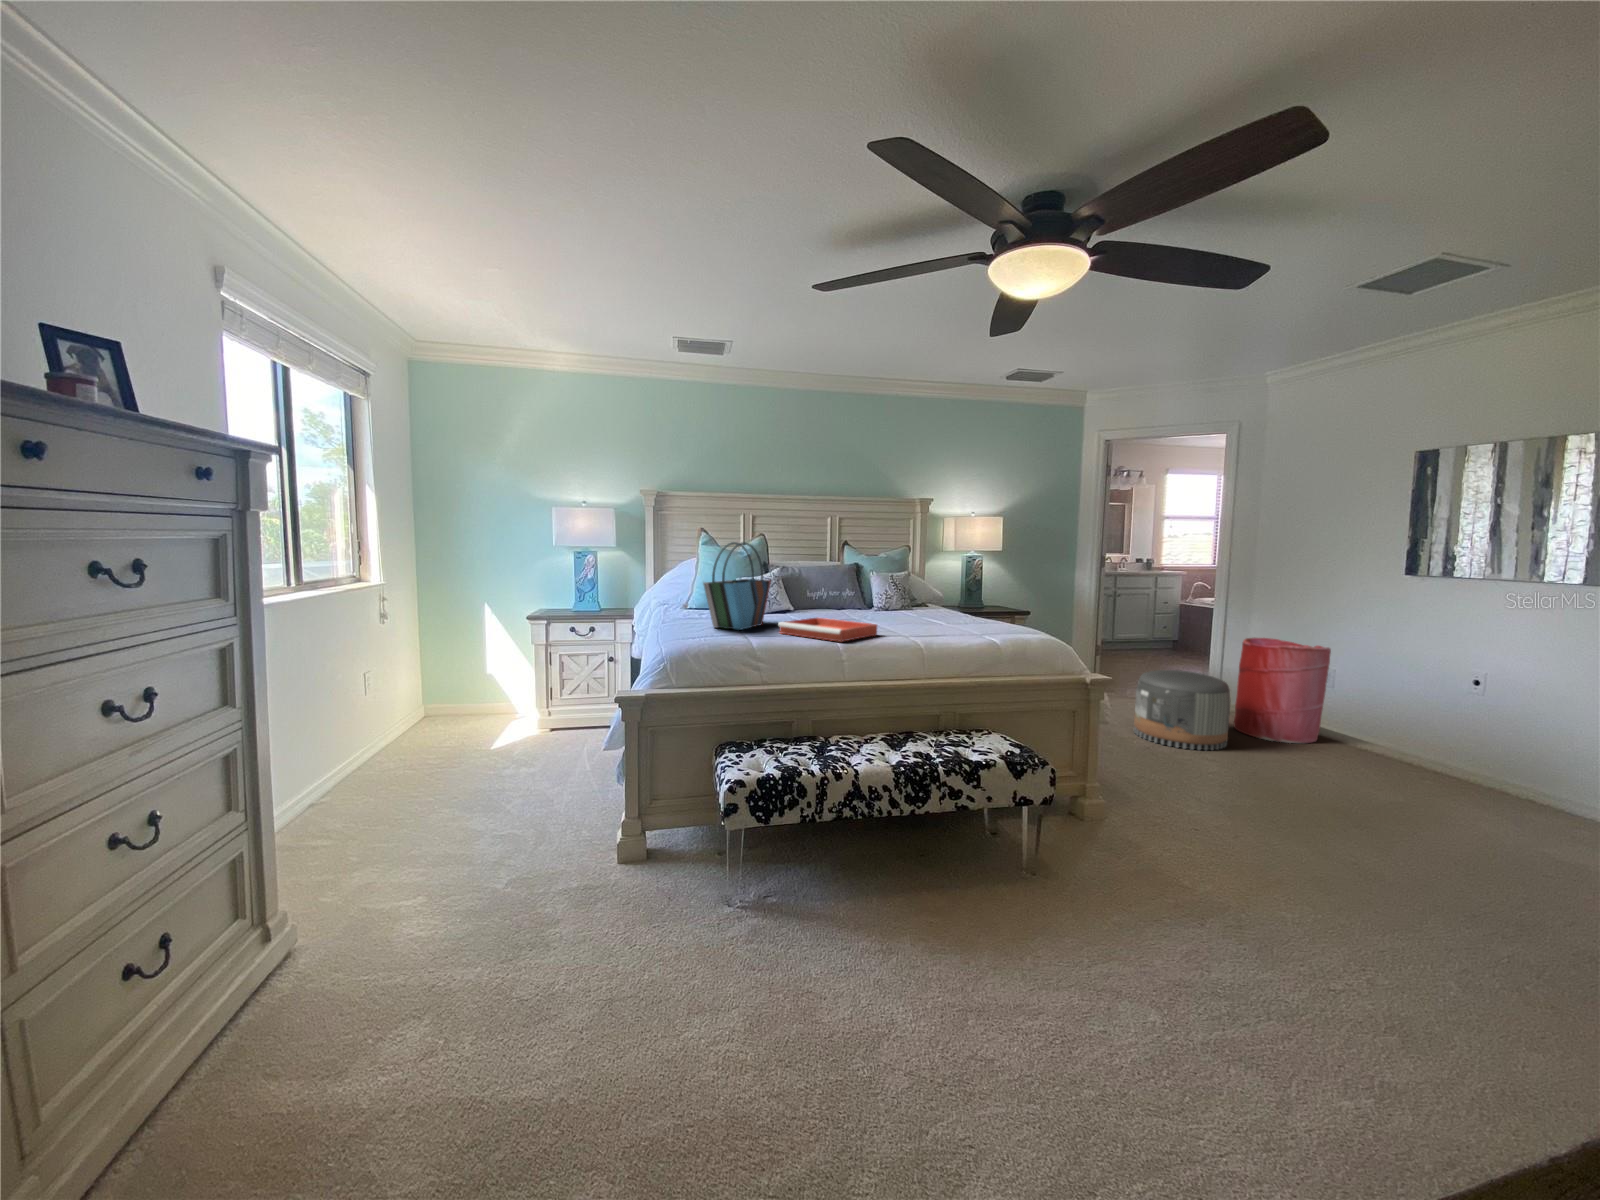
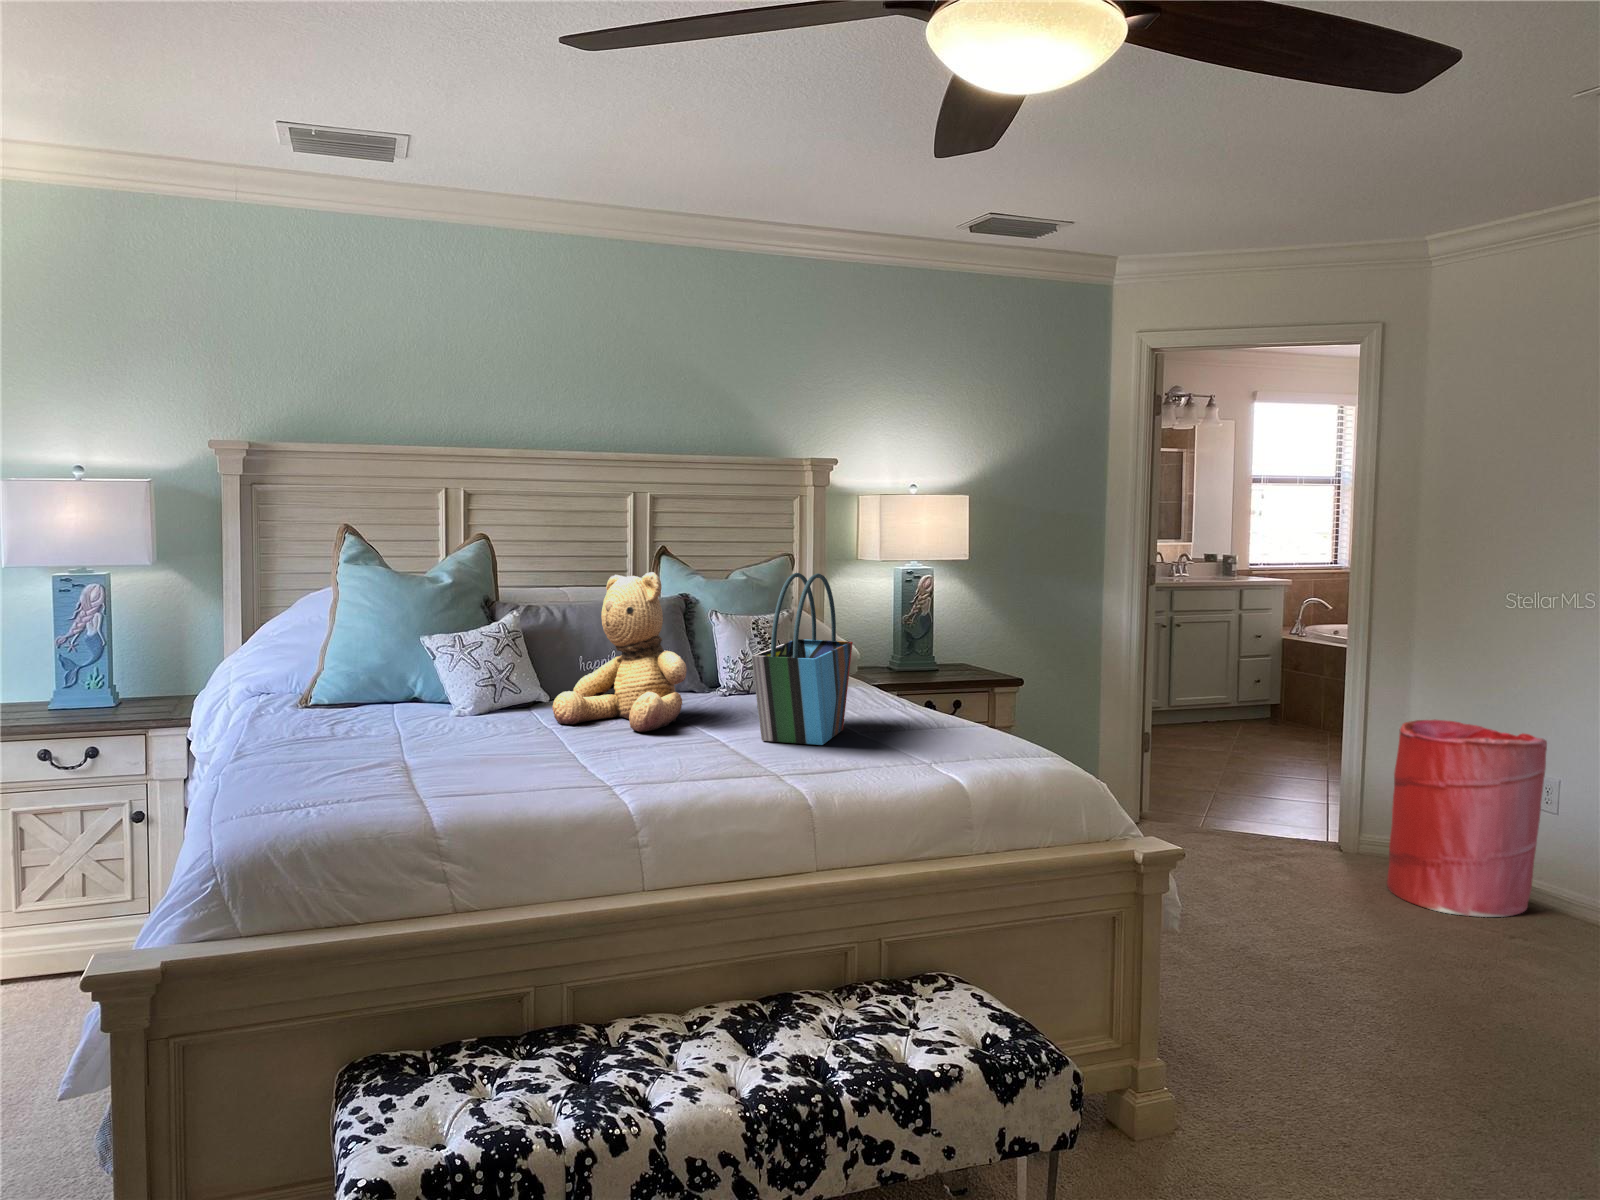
tote bag: present [703,542,771,630] -> present [752,573,853,745]
teddy bear: none [798,546,861,620] -> present [552,572,687,732]
tray: present [778,618,877,642] -> none [497,735,715,804]
pouf: present [1134,670,1231,750] -> none [1217,789,1385,945]

